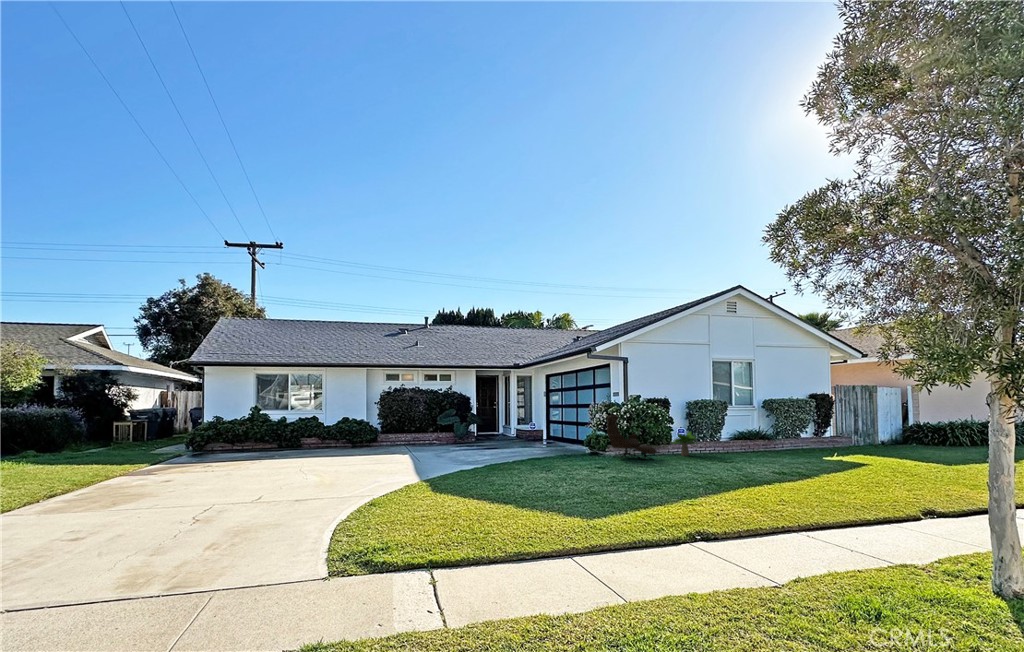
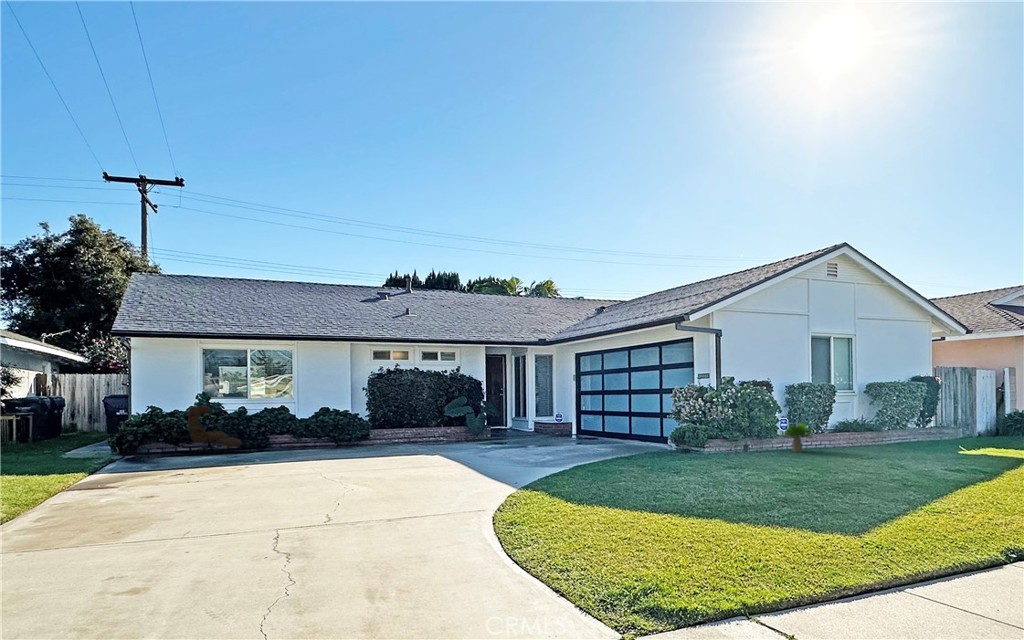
lounge chair: present [607,415,657,460] -> present [188,406,242,453]

